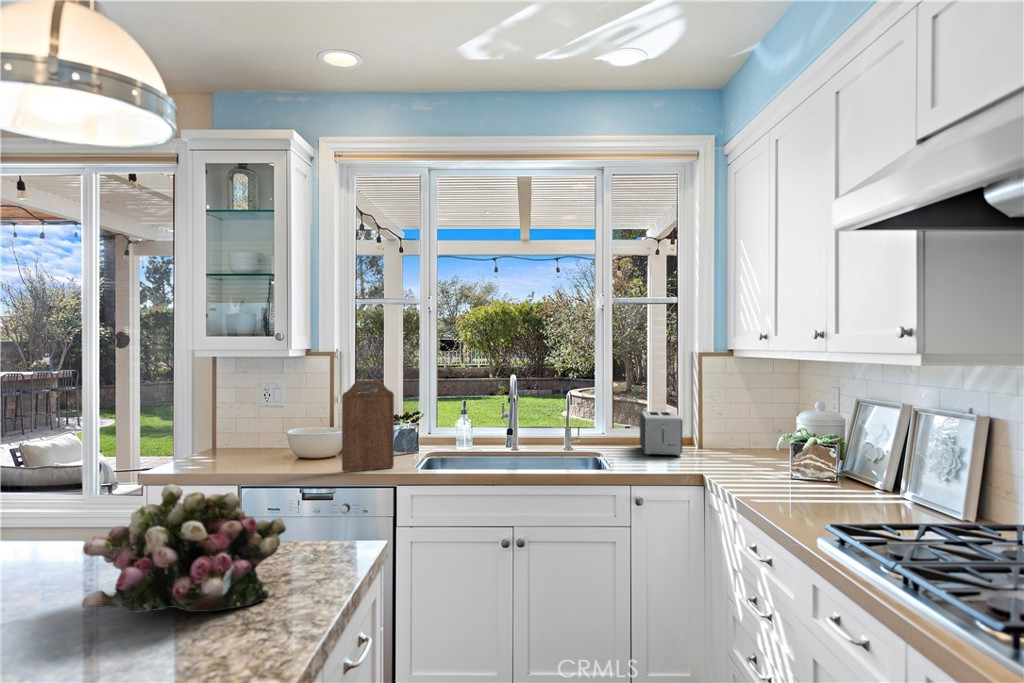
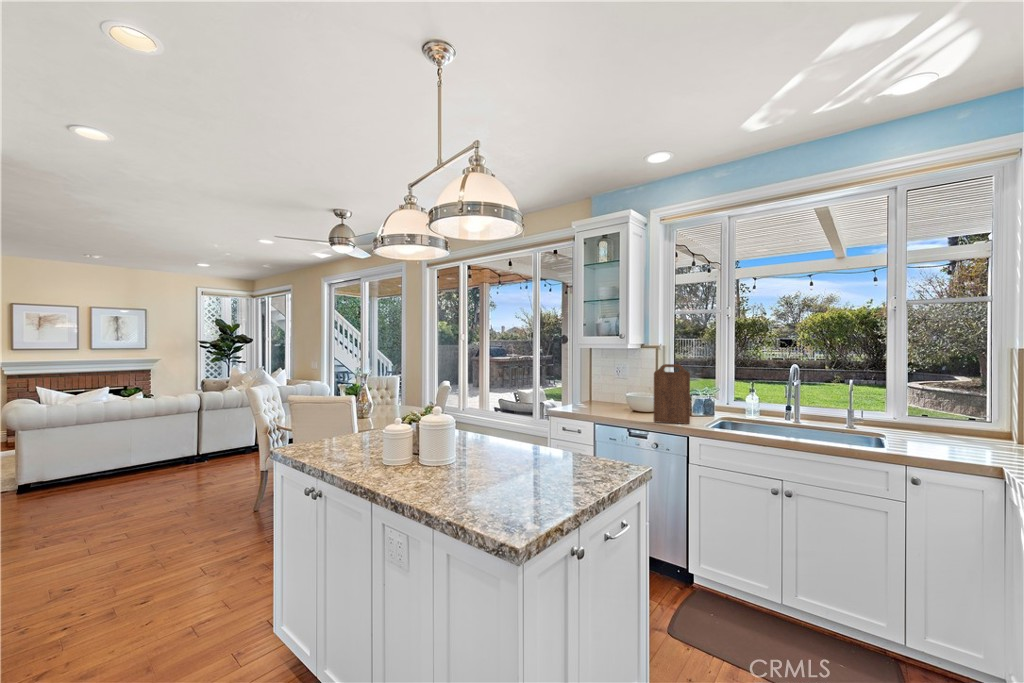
toaster: present [640,412,683,456] -> none [933,402,985,447]
flower arrangement: present [82,484,286,613] -> none [478,411,580,481]

